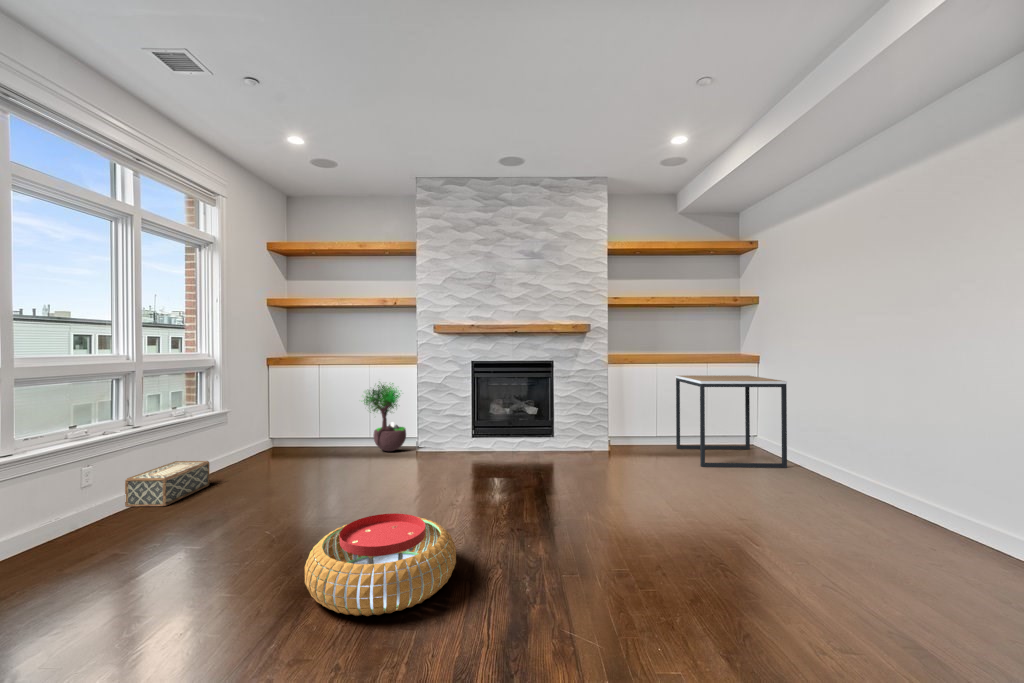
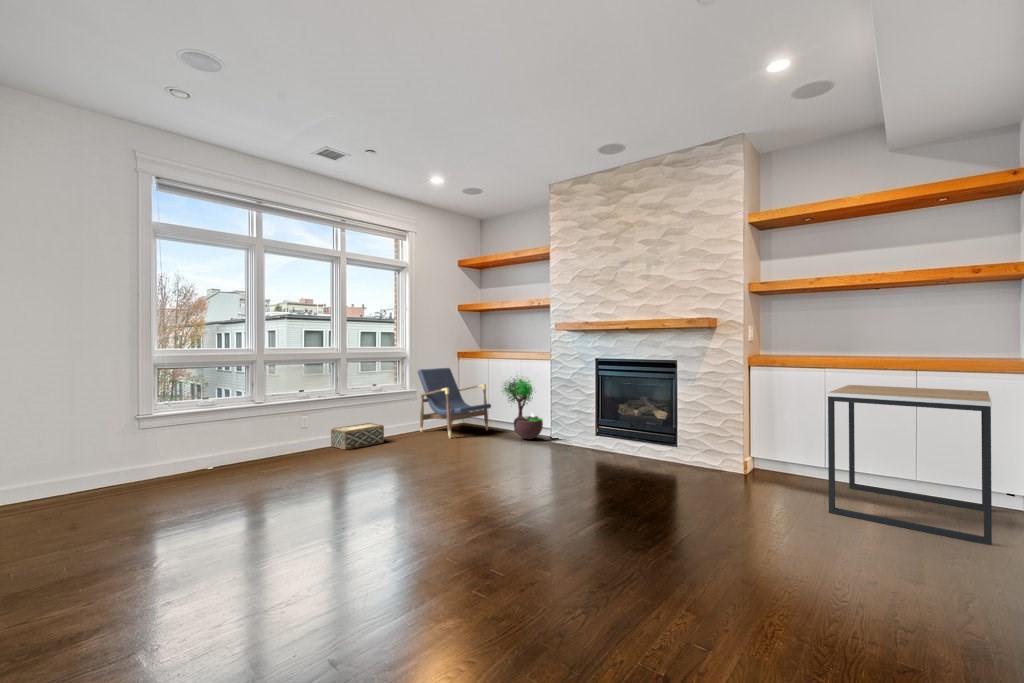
lounge chair: none [230,377,332,465] -> present [418,368,491,438]
pouf: present [305,513,456,616] -> none [294,470,406,532]

